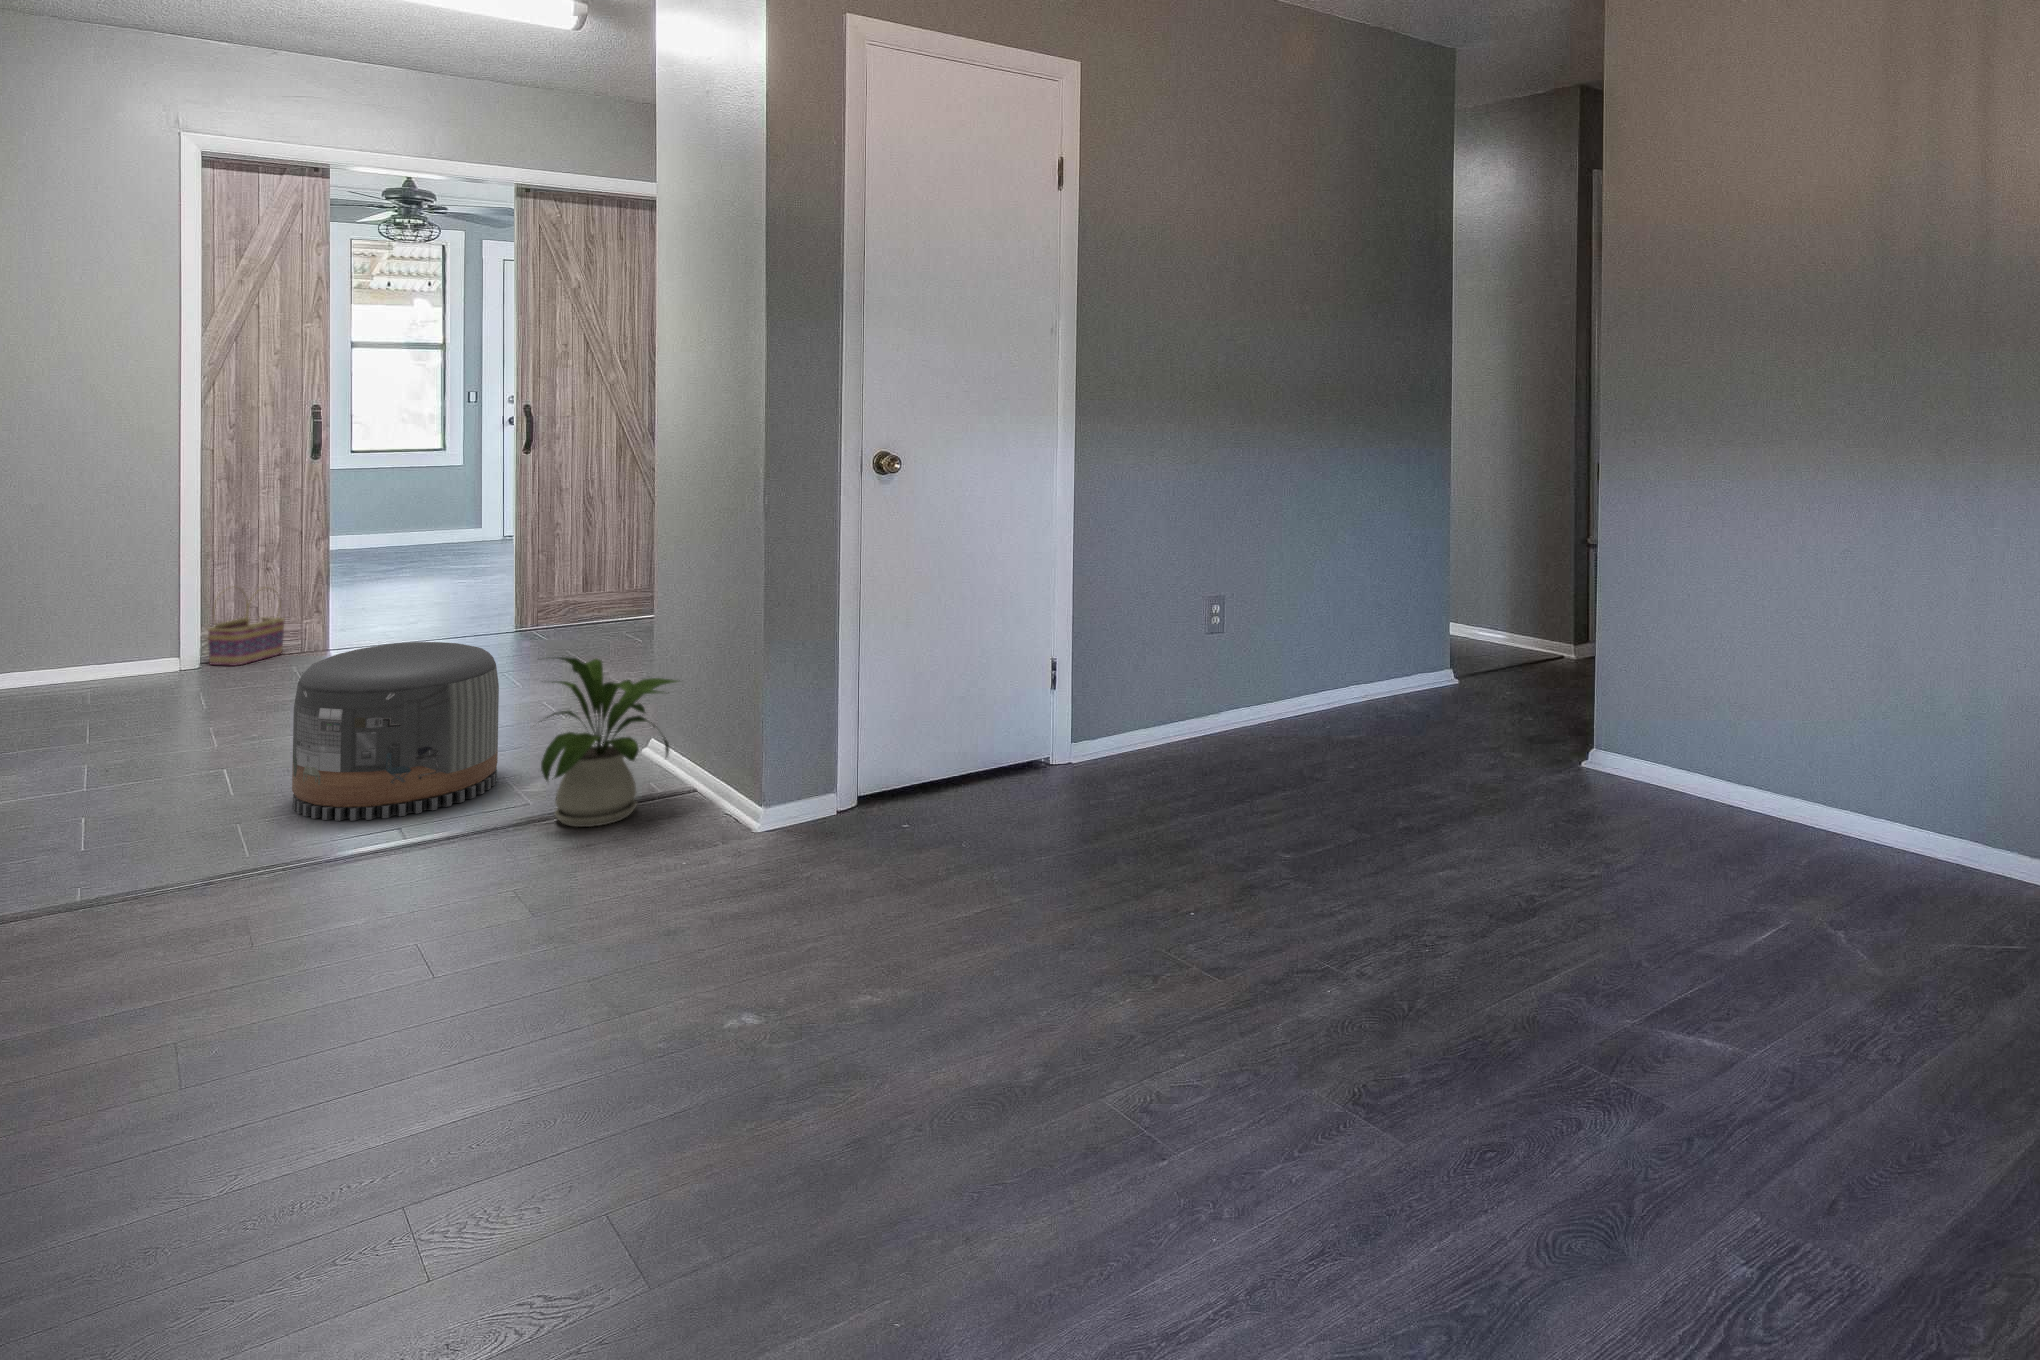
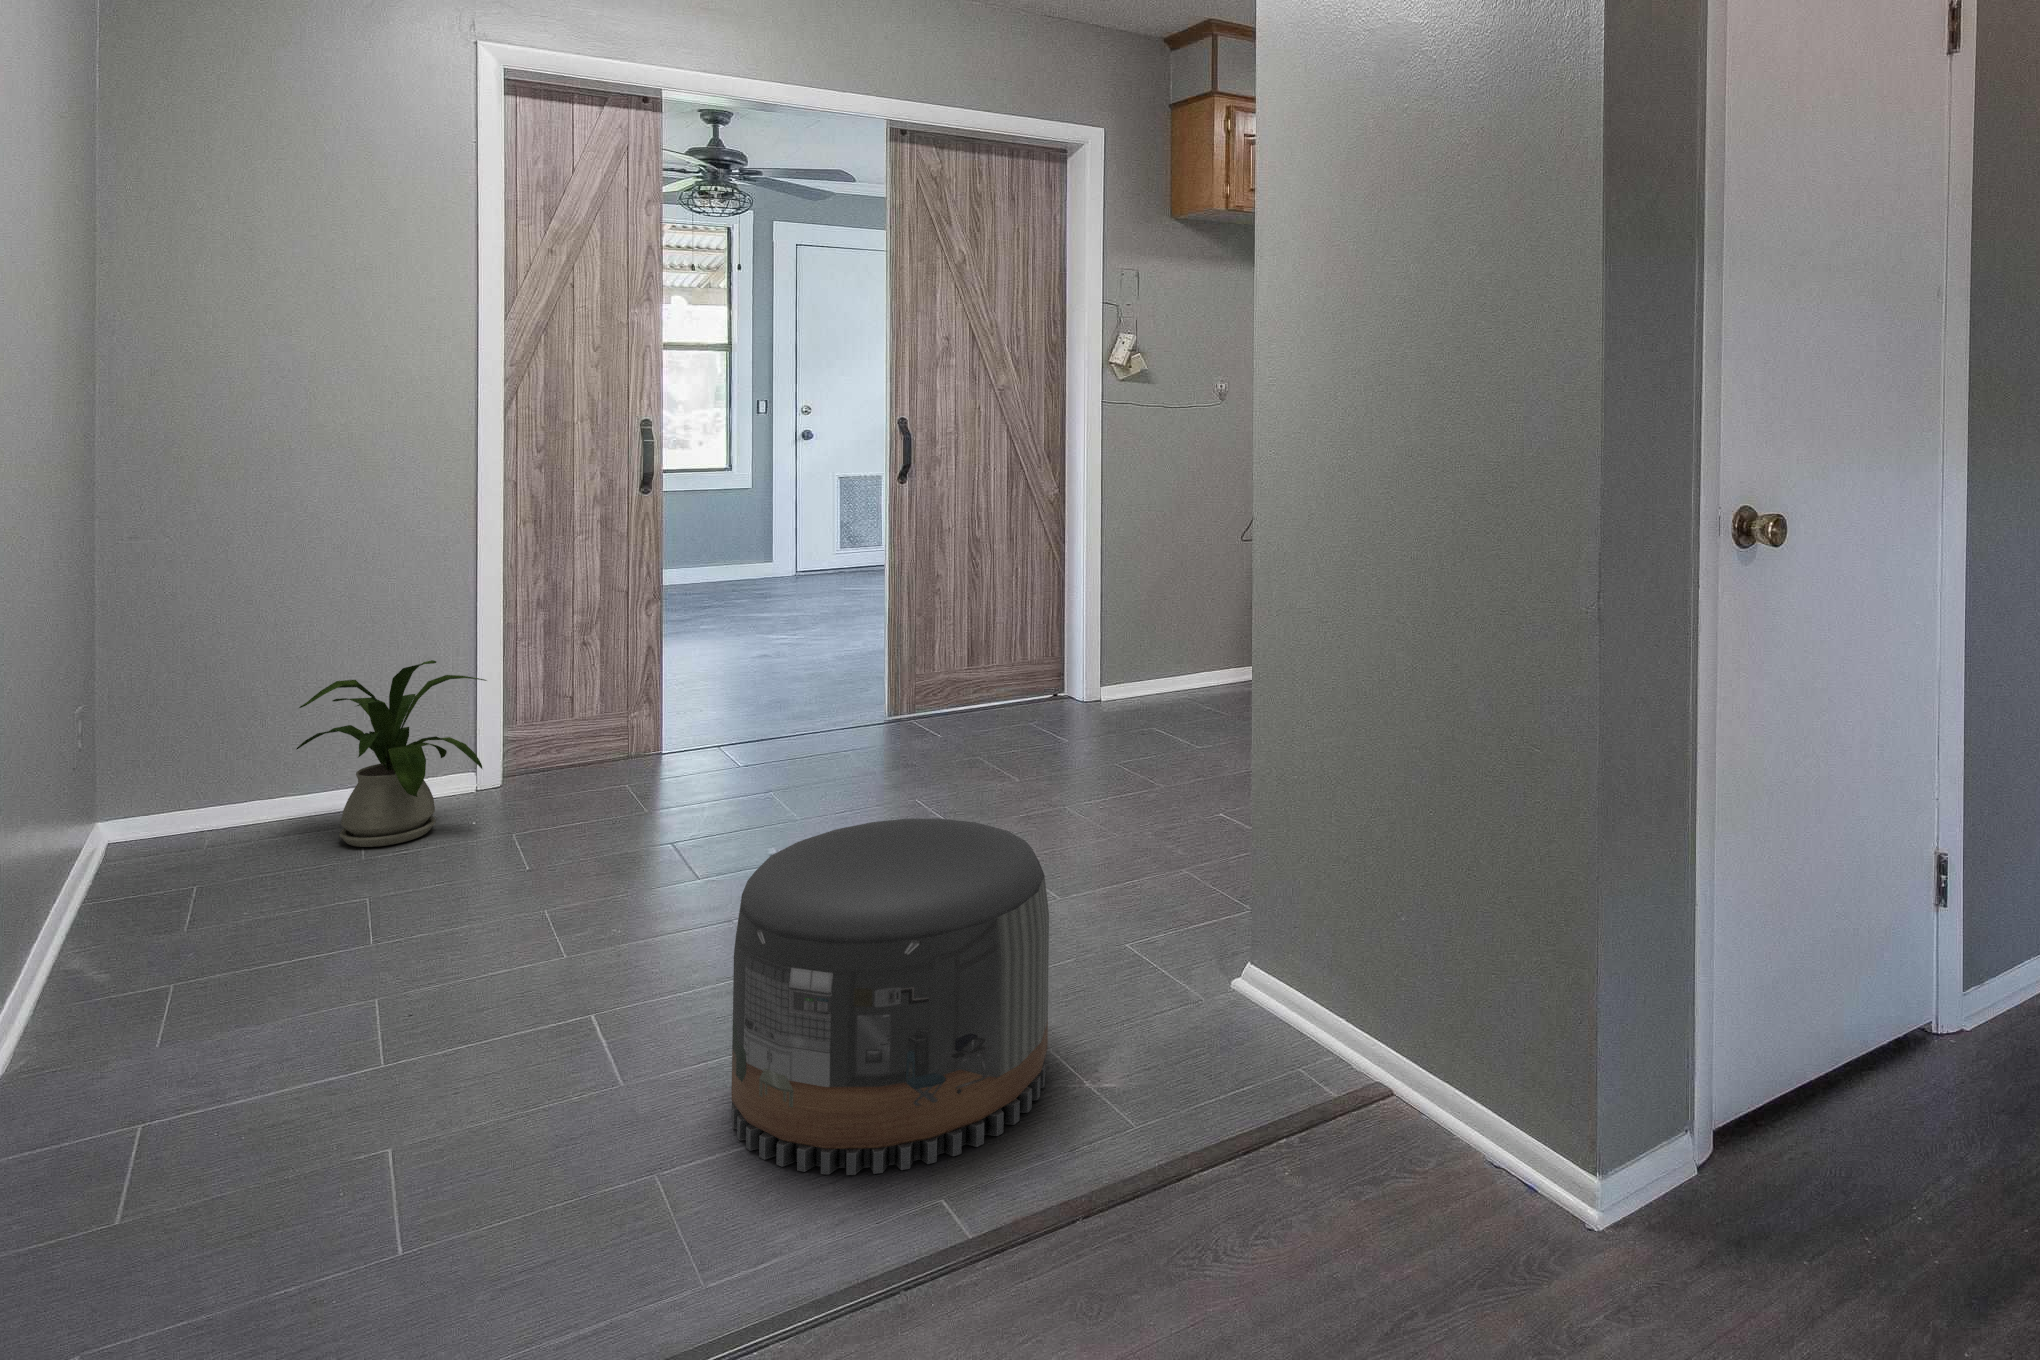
basket: present [208,592,284,666] -> none [509,672,607,786]
house plant: present [541,657,677,827] -> present [297,660,486,847]

